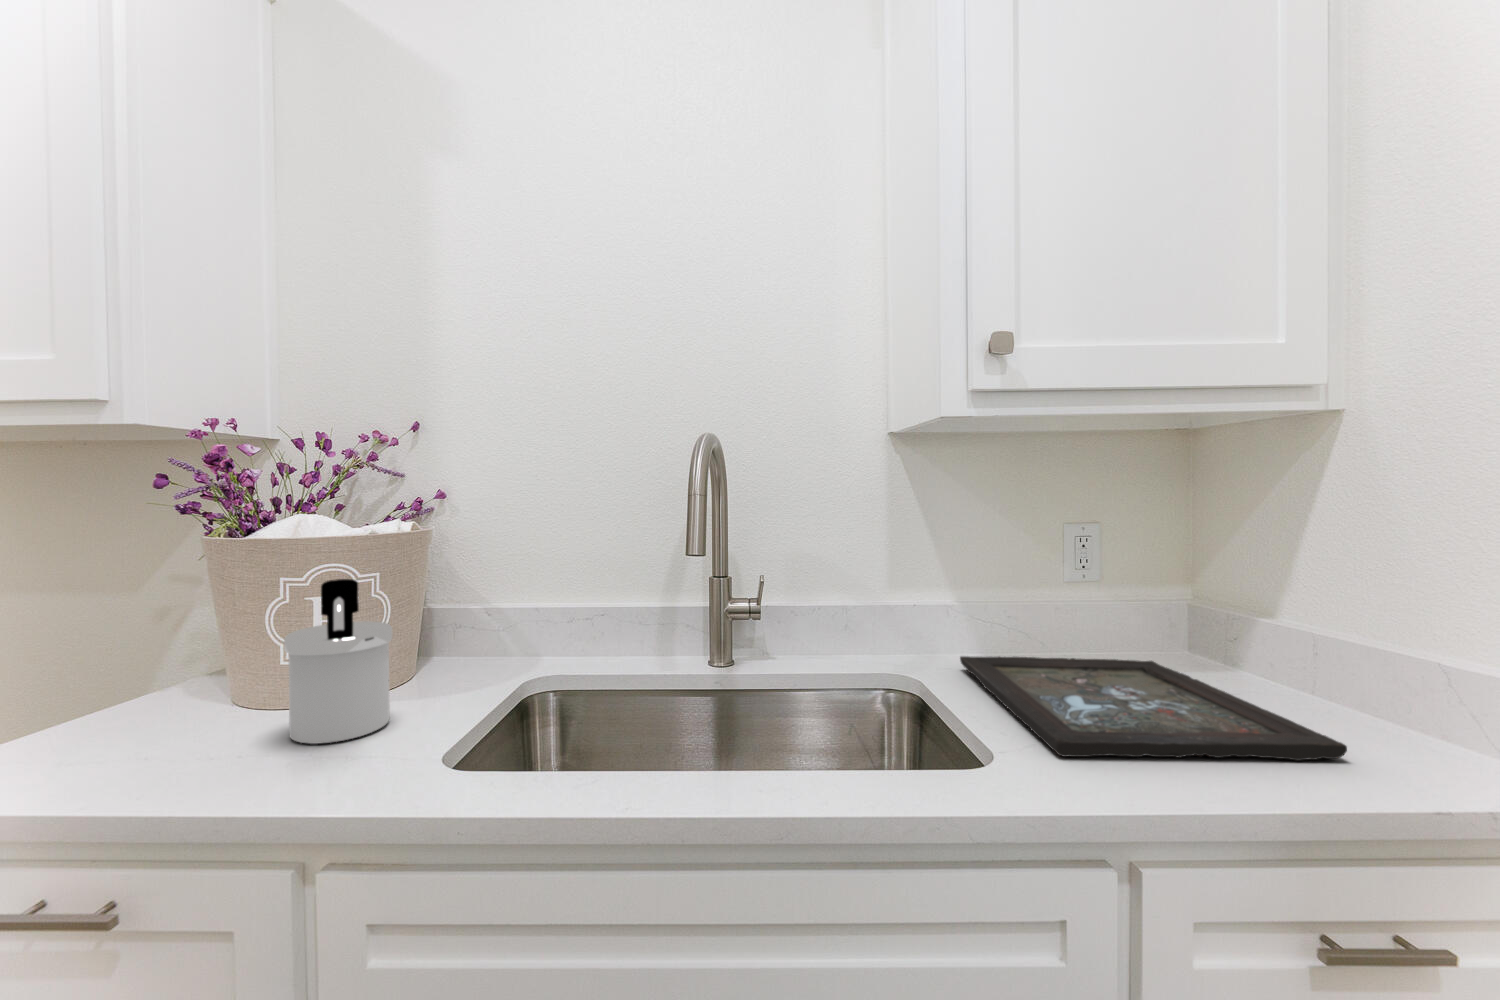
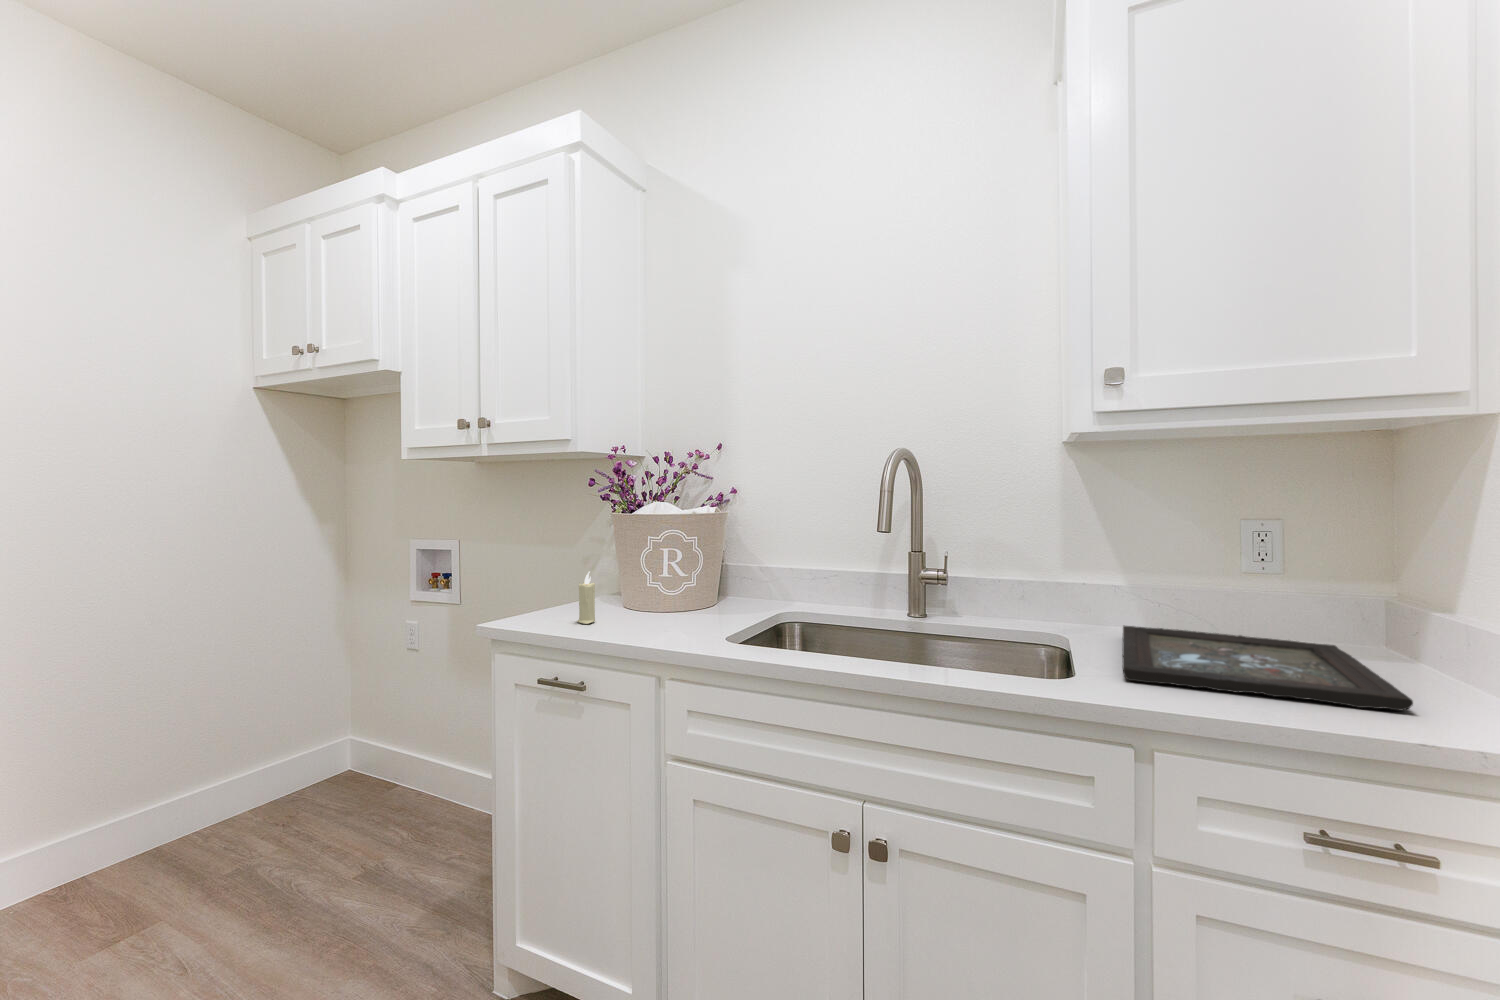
soap dispenser: present [284,579,392,744] -> none [649,537,701,626]
candle: none [109,657,158,764] -> present [577,572,595,624]

